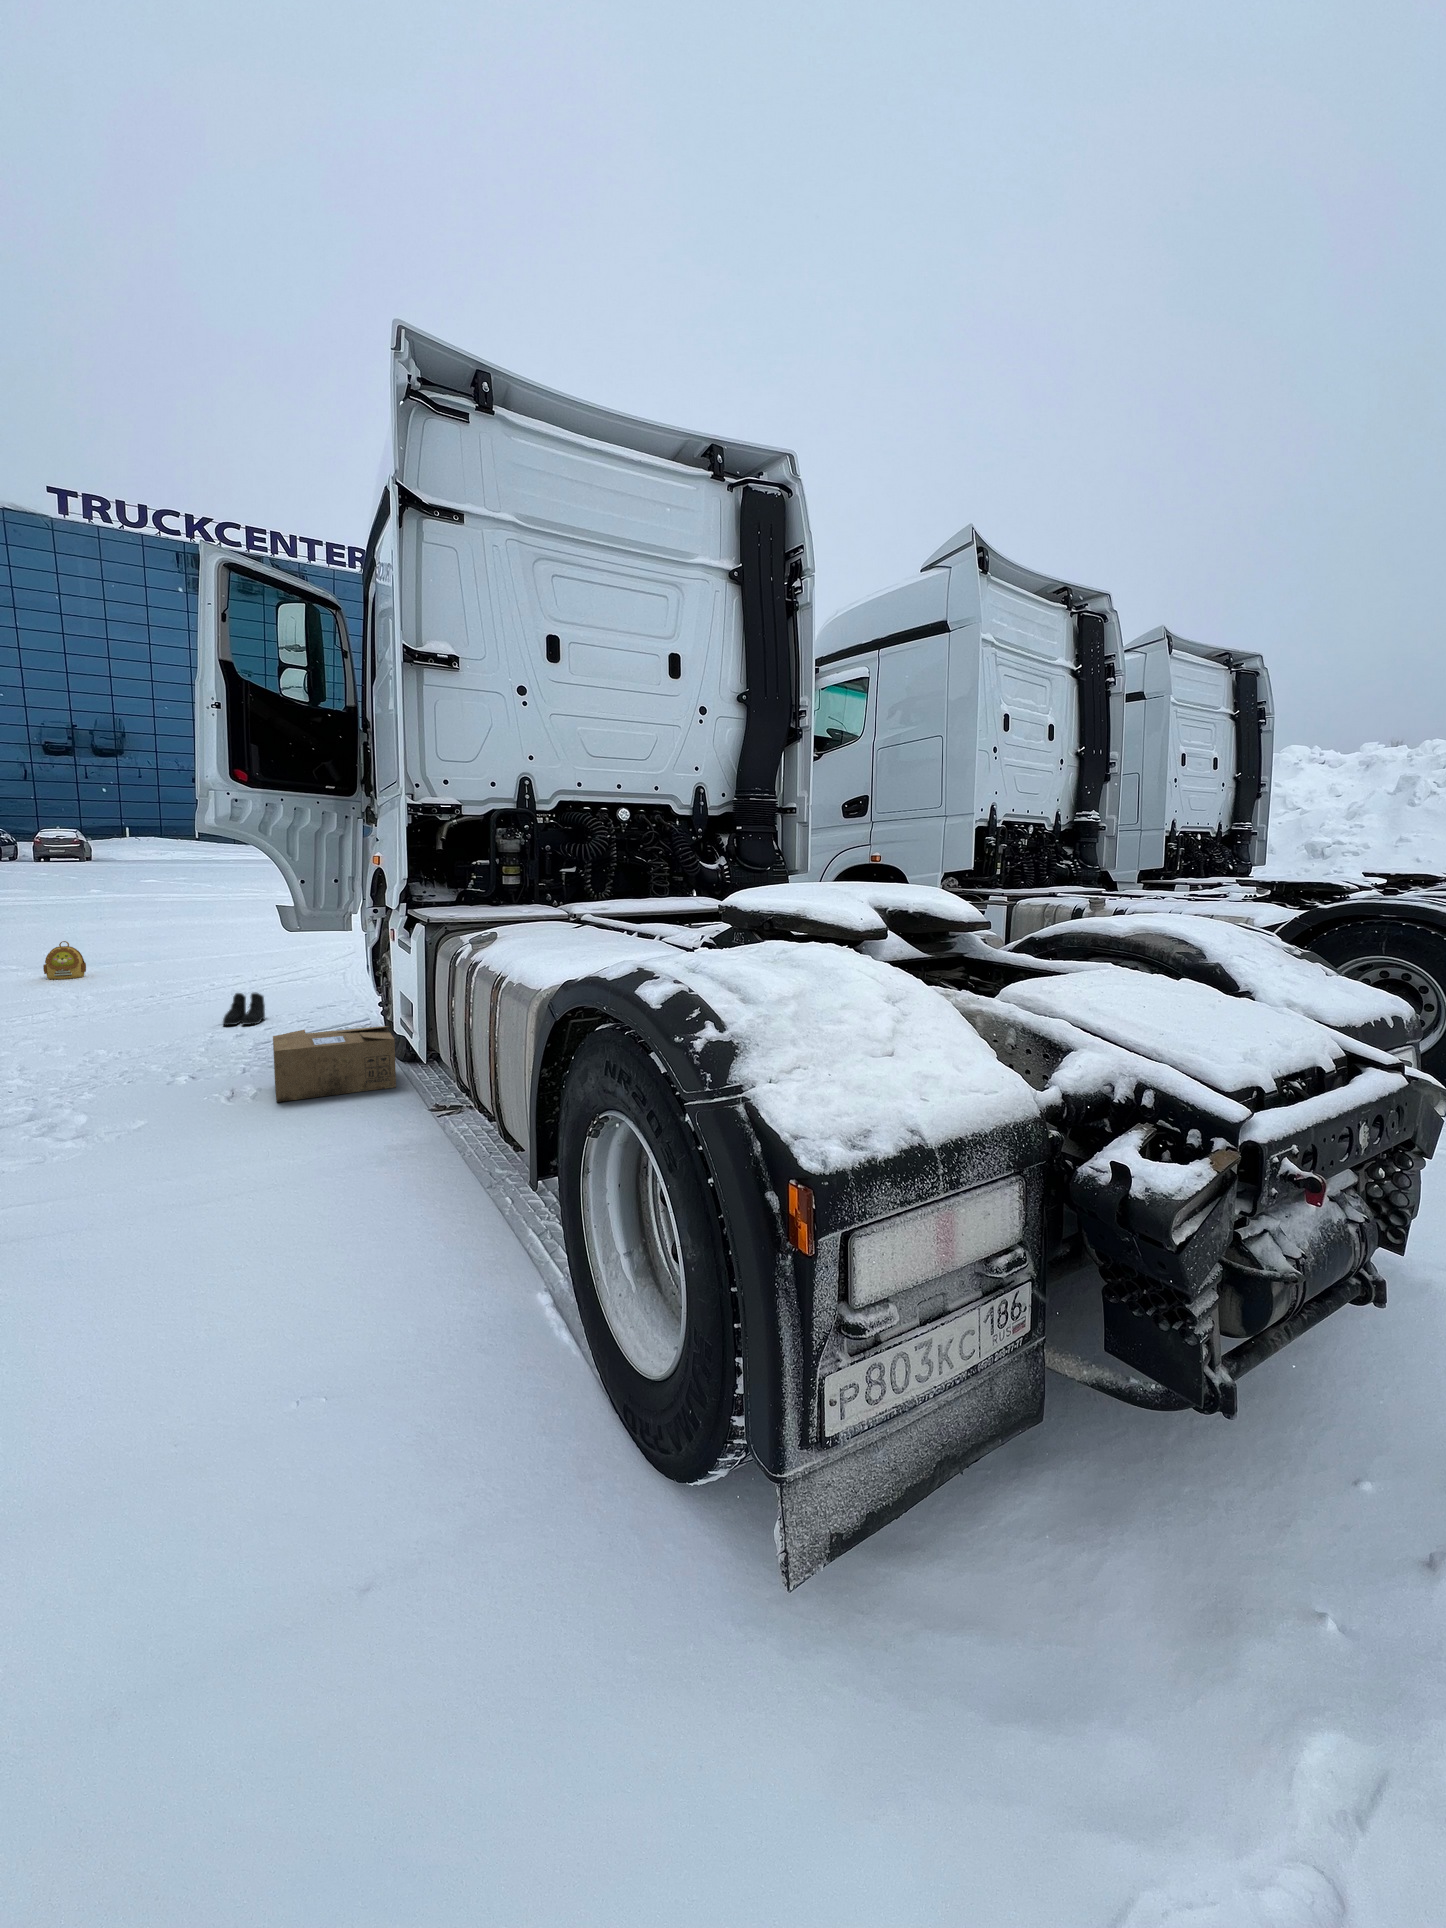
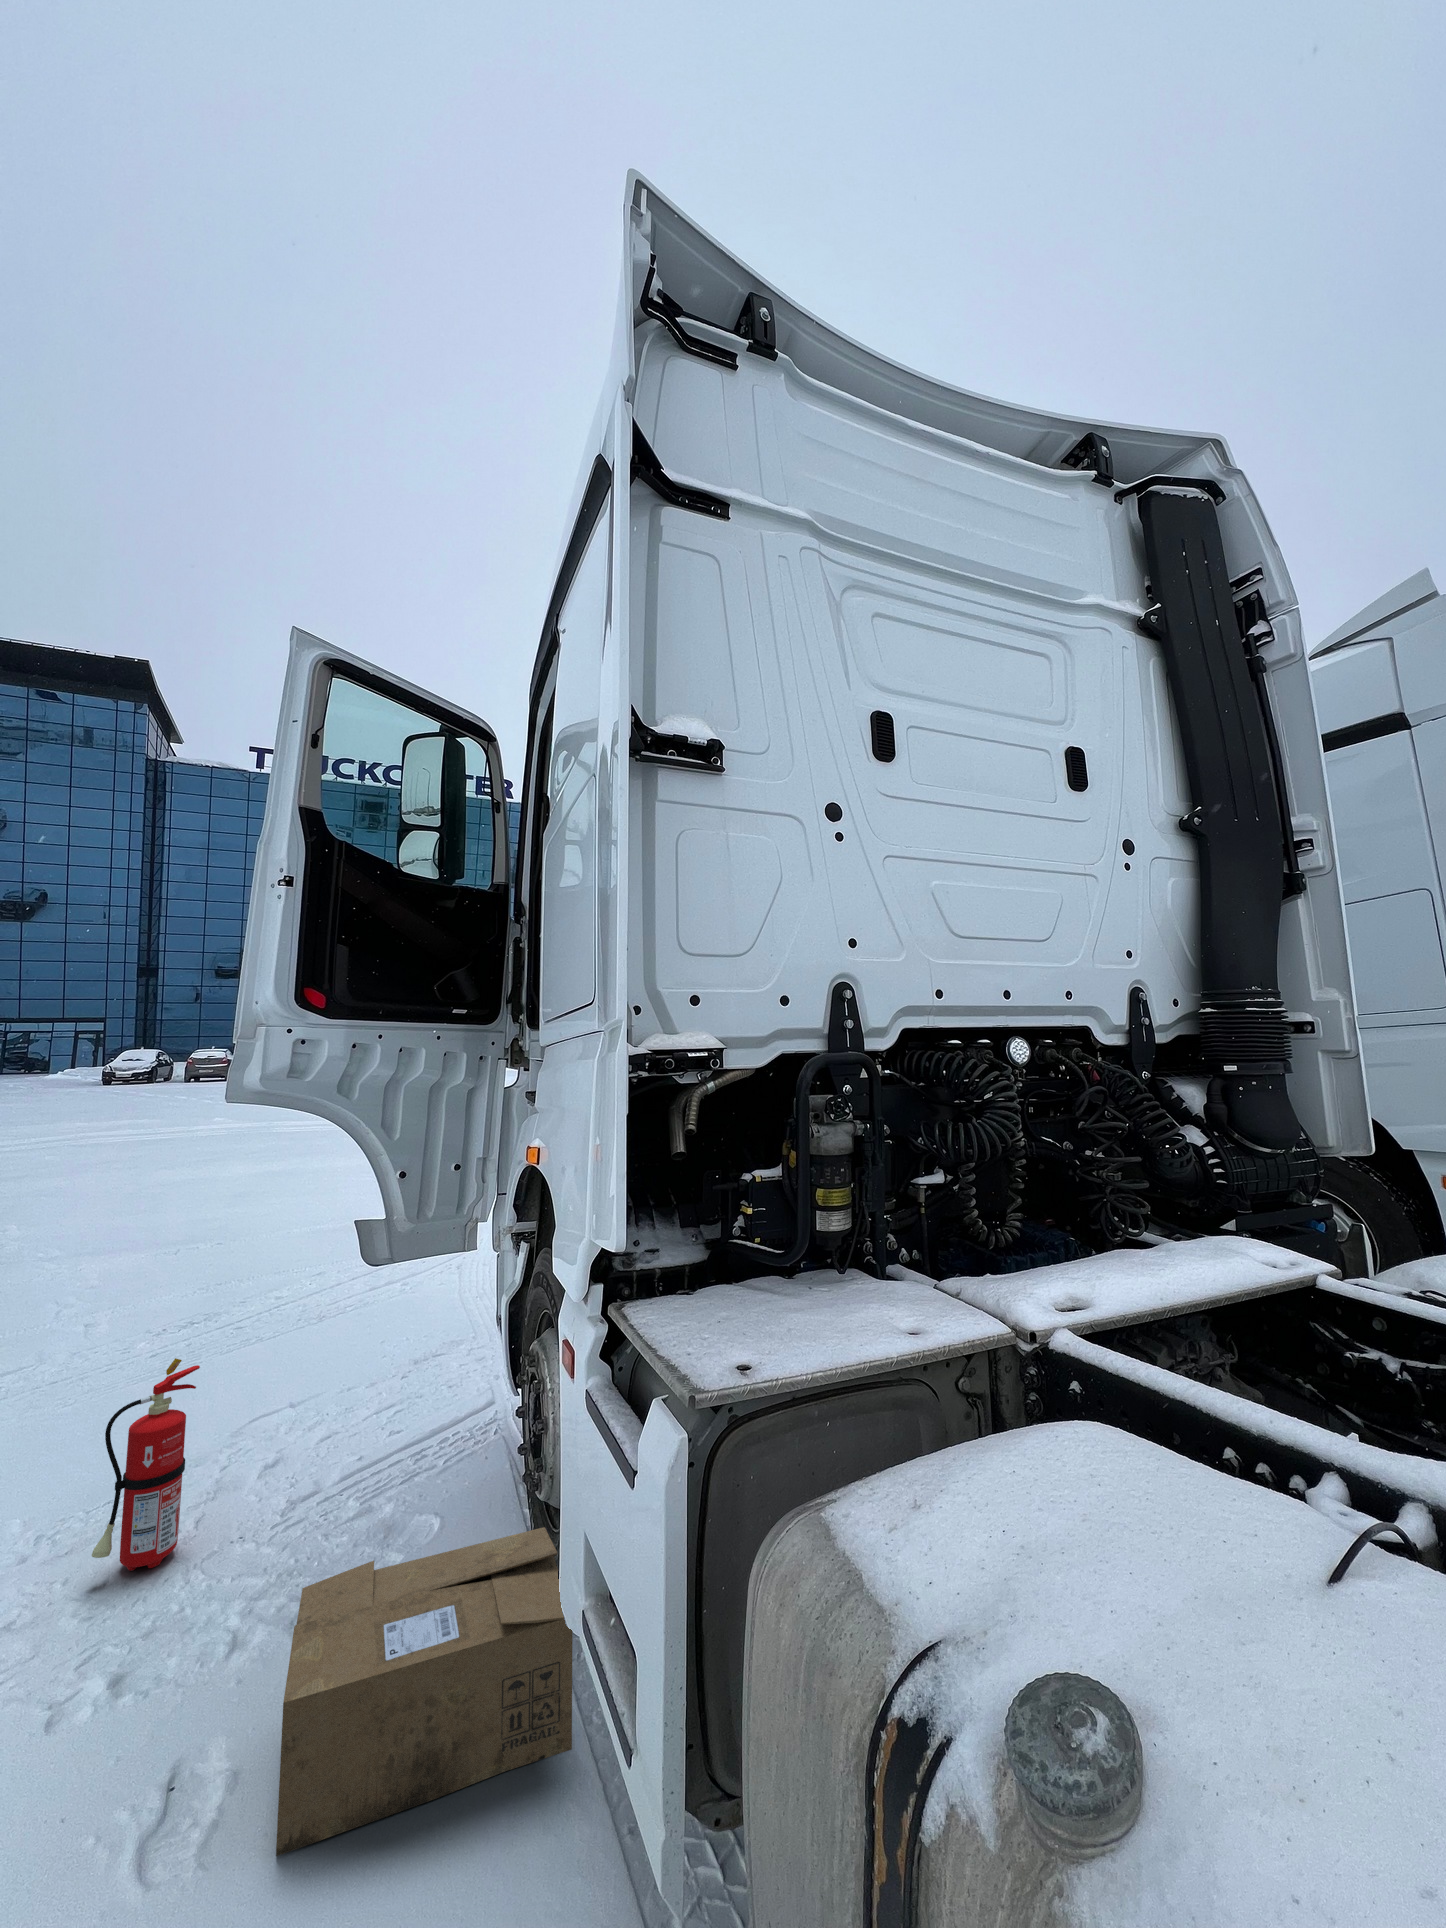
backpack: present [43,941,86,979] -> none [78,1221,134,1276]
fire extinguisher: none [153,966,196,1062] -> present [92,1358,200,1571]
boots: present [223,992,265,1025] -> none [265,1349,338,1417]

